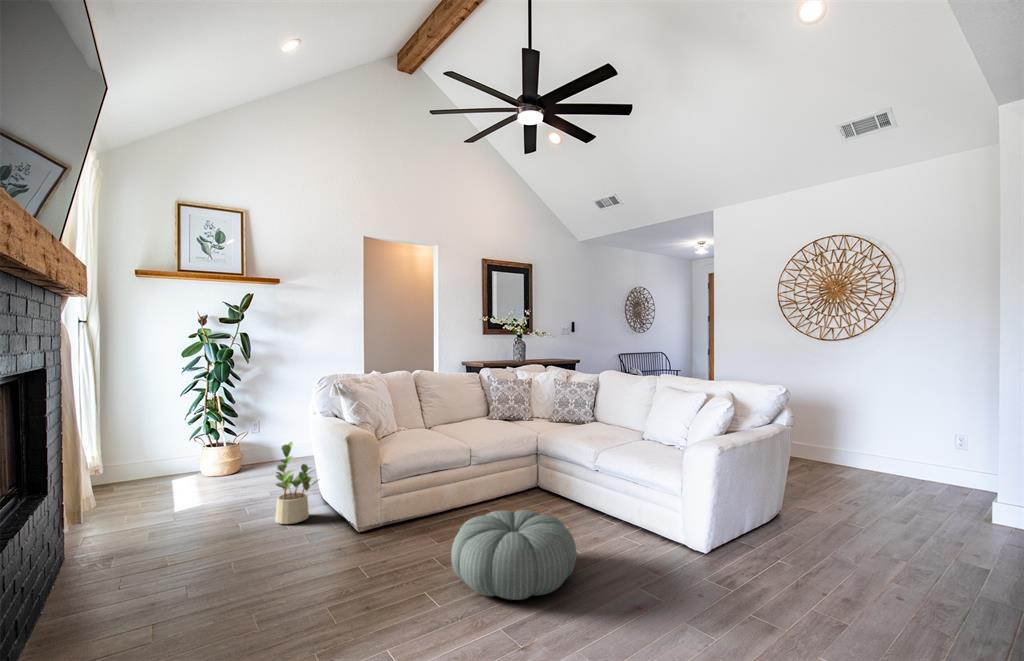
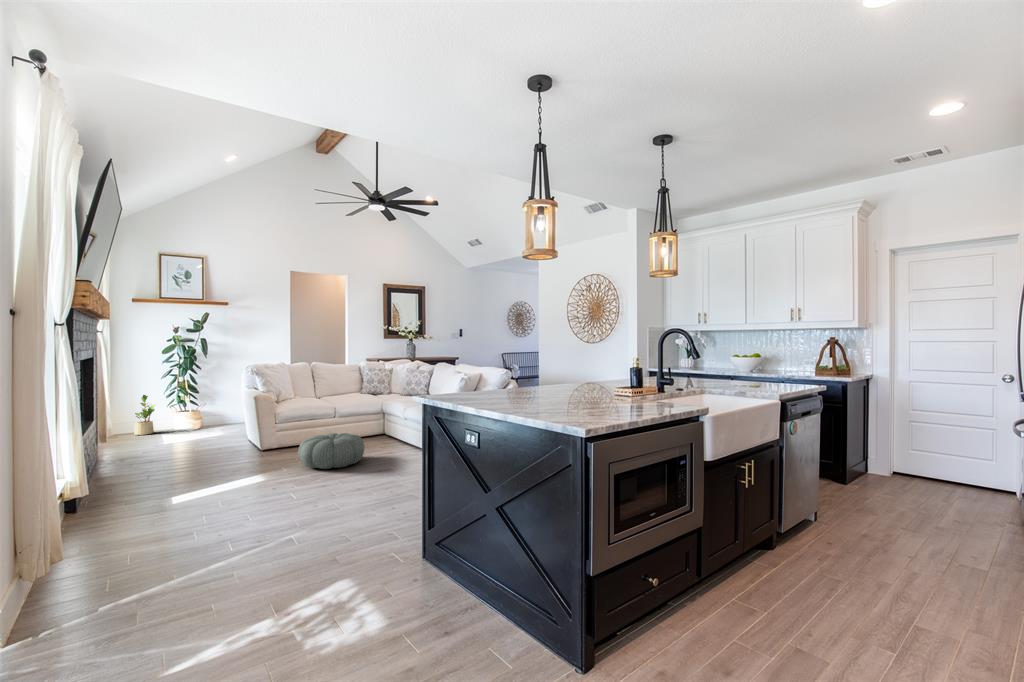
potted plant: present [275,442,319,524] -> present [134,395,155,435]

